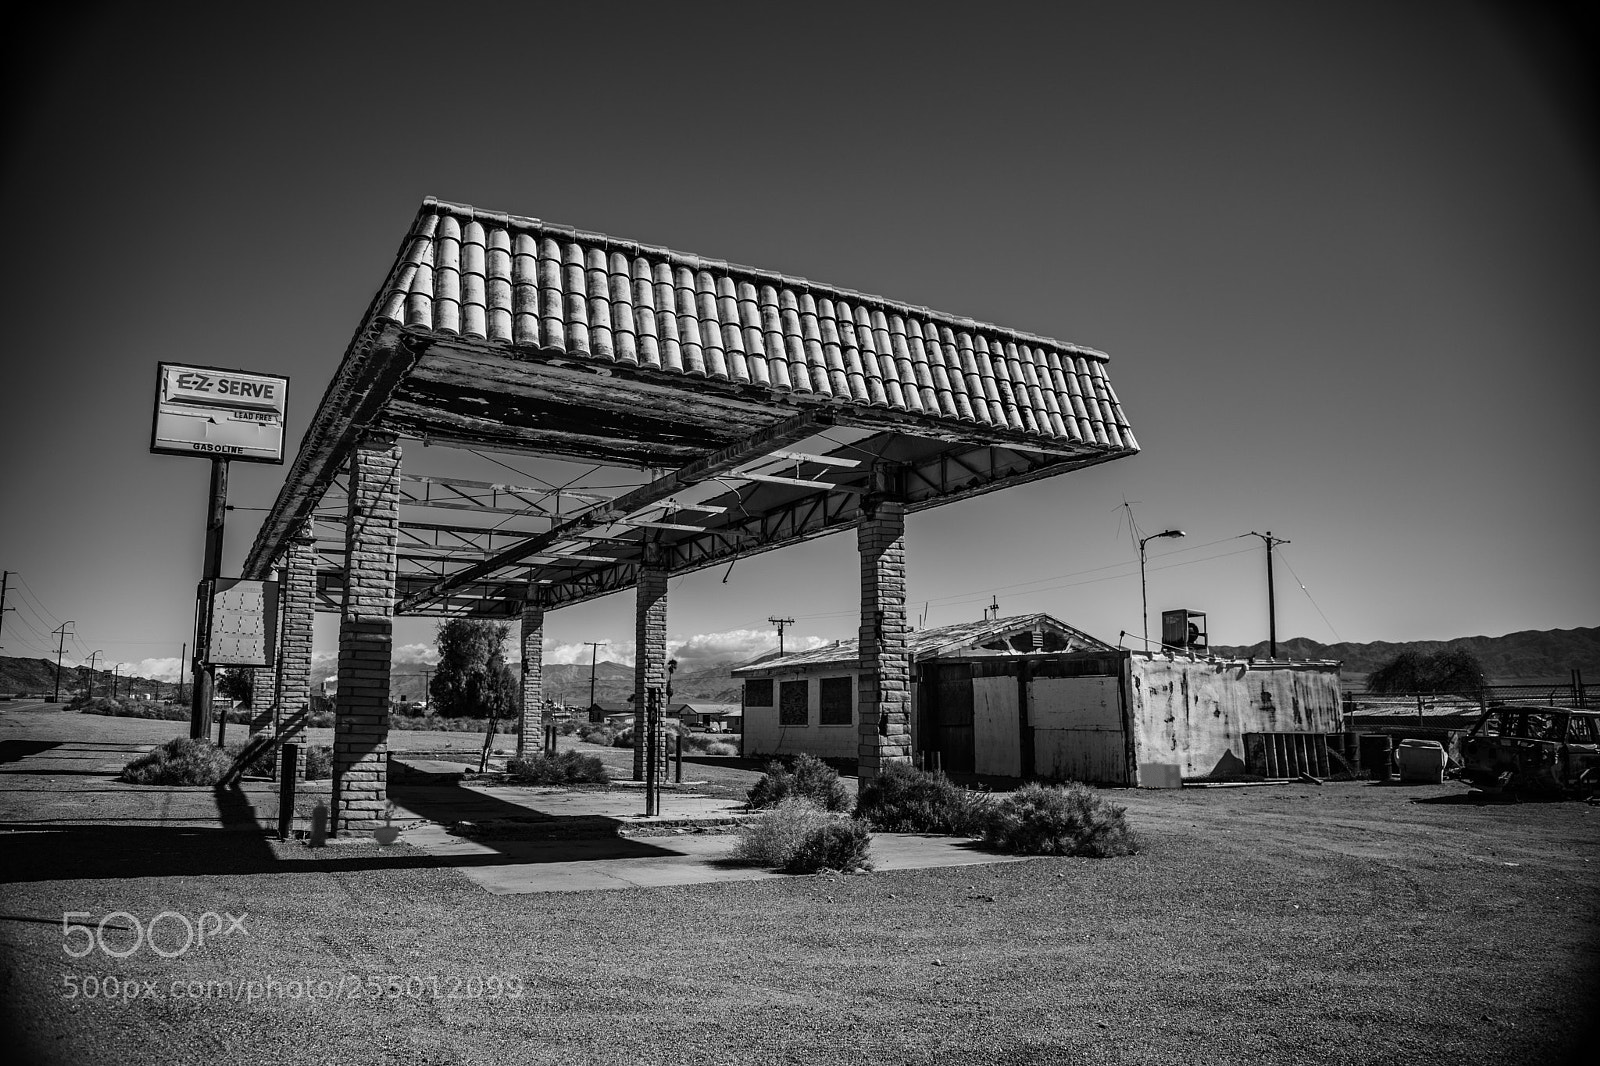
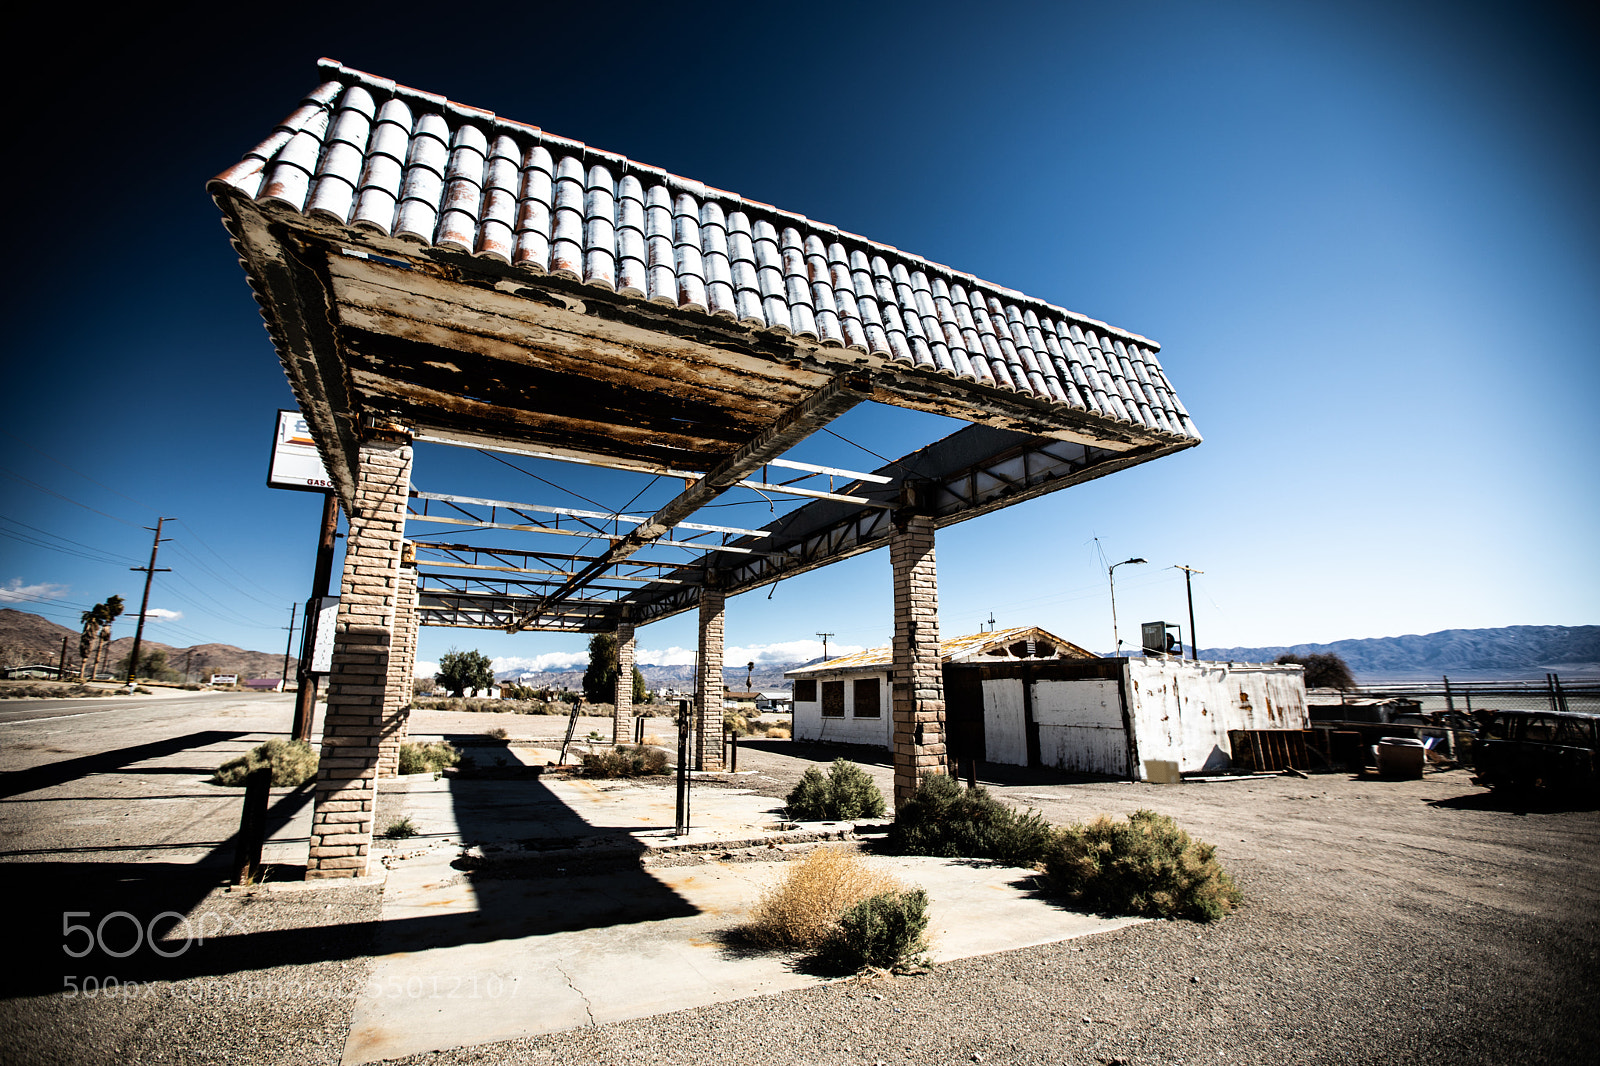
potted plant: present [374,798,401,845] -> none [354,829,391,885]
fire extinguisher: present [308,799,333,847] -> none [276,831,313,890]

